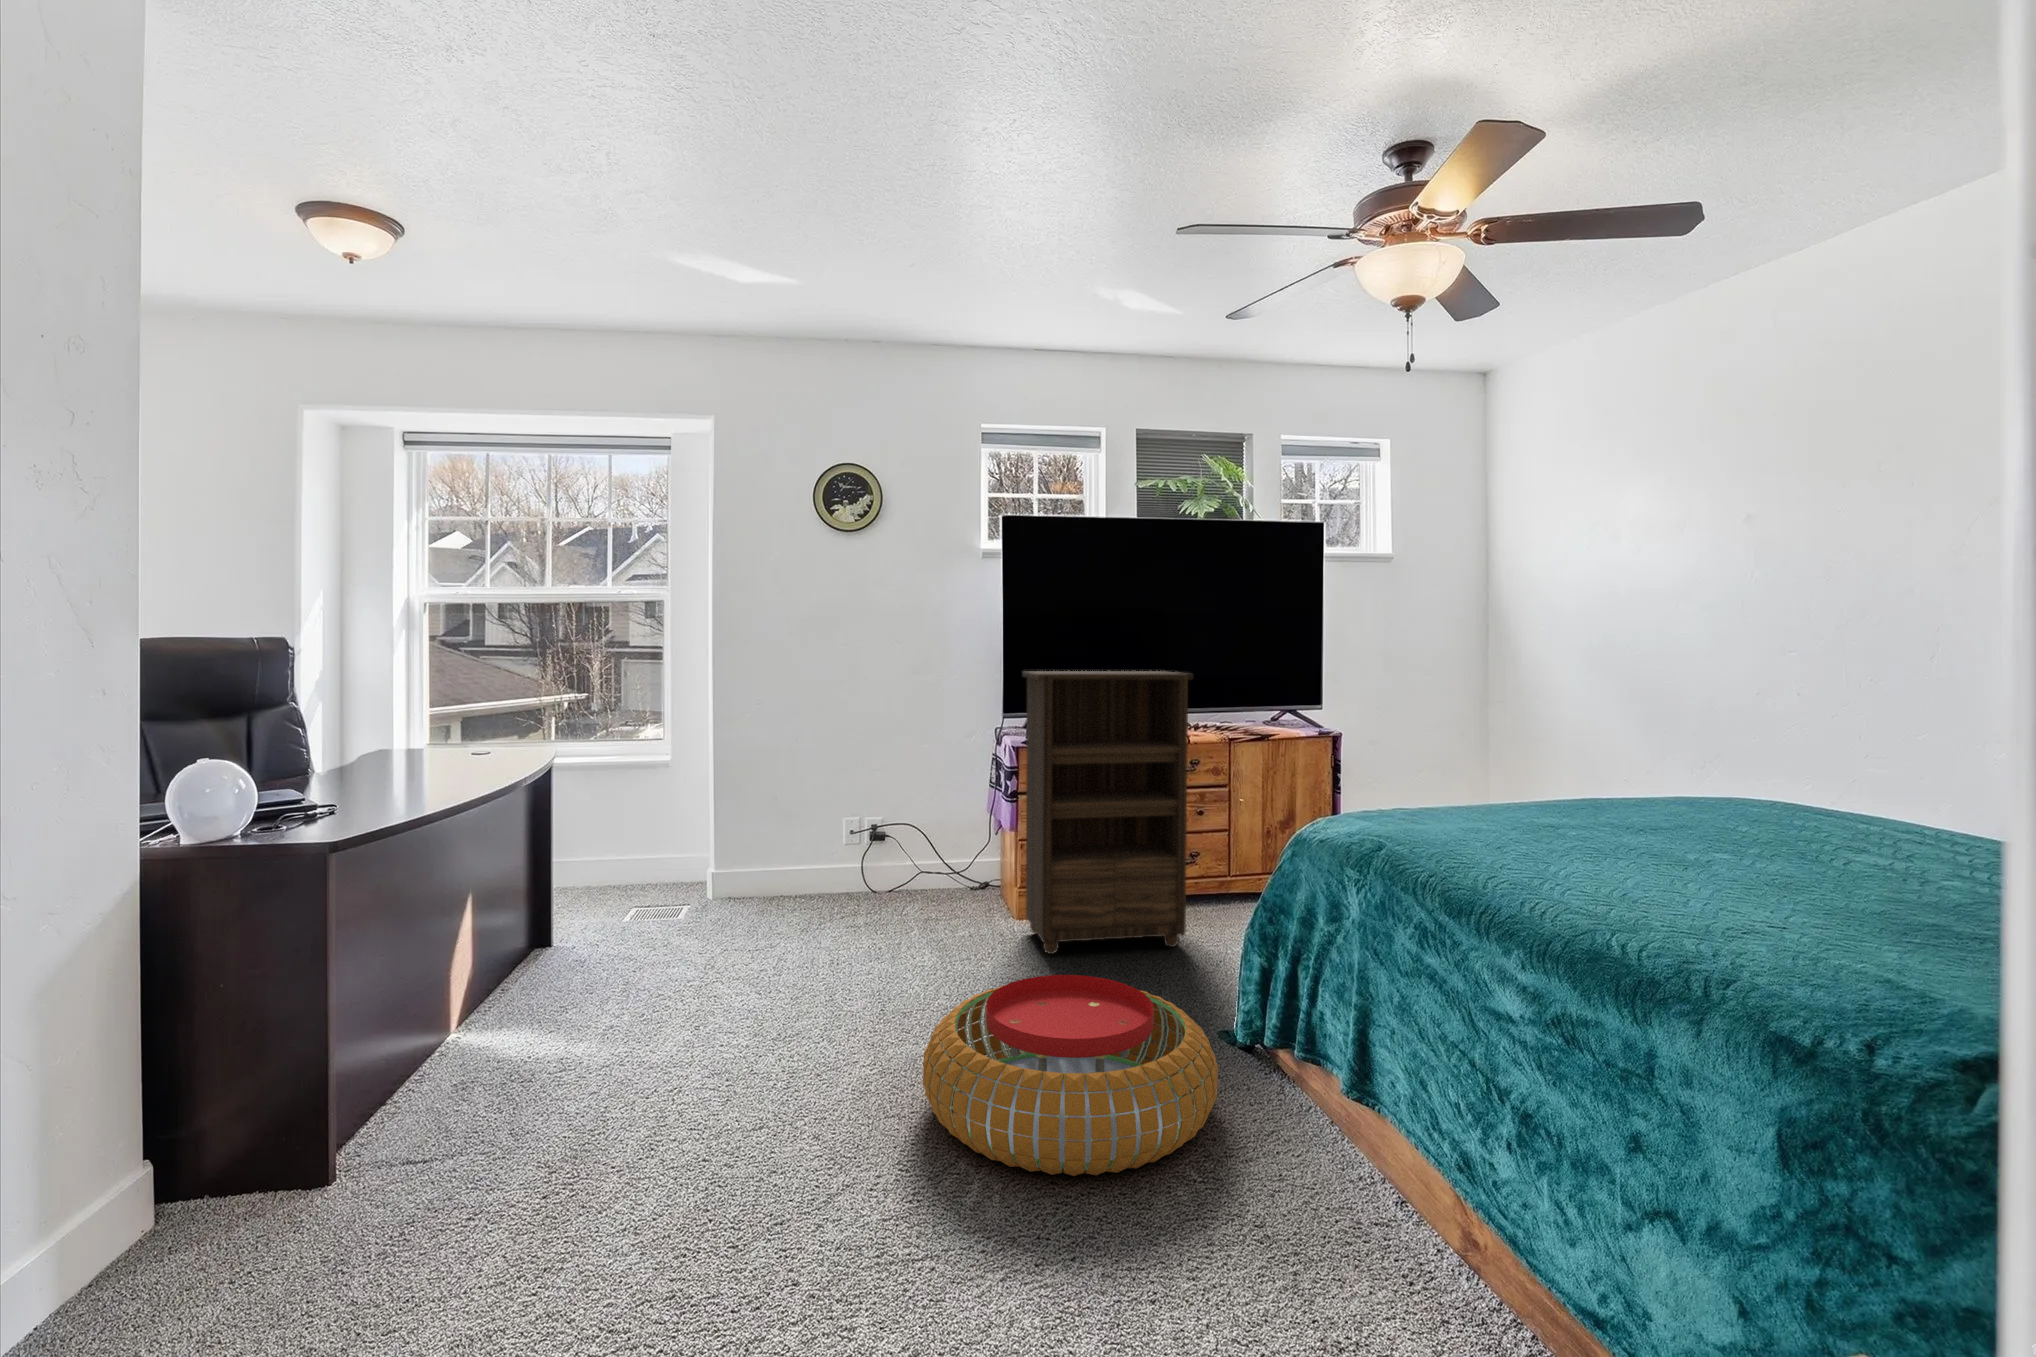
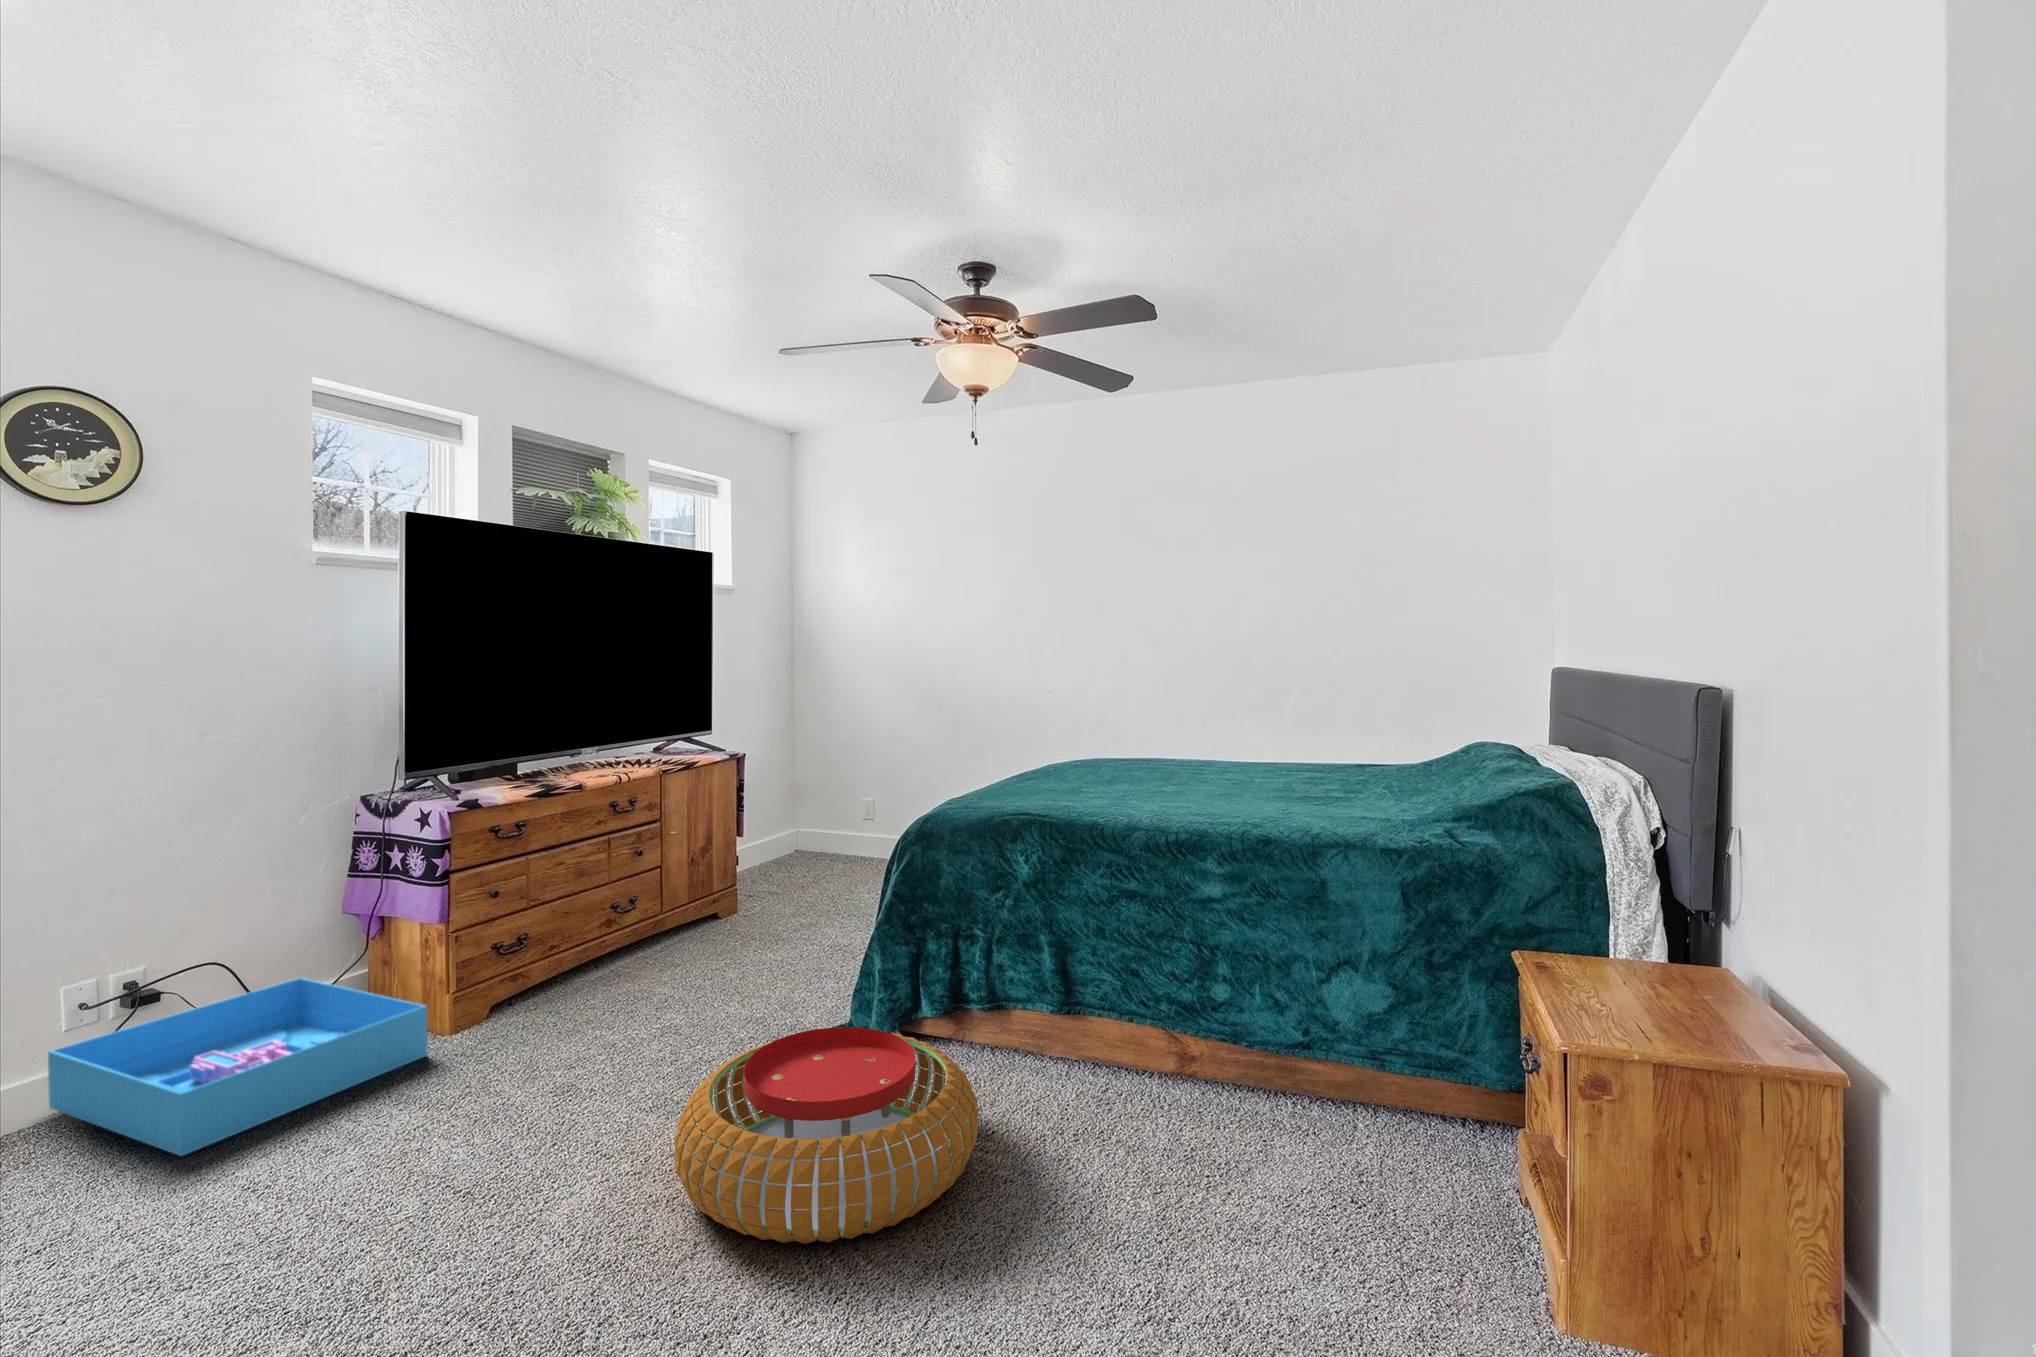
bookshelf: present [1022,671,1193,954] -> none [484,709,697,1052]
storage bin: none [828,855,985,935] -> present [48,978,427,1156]

